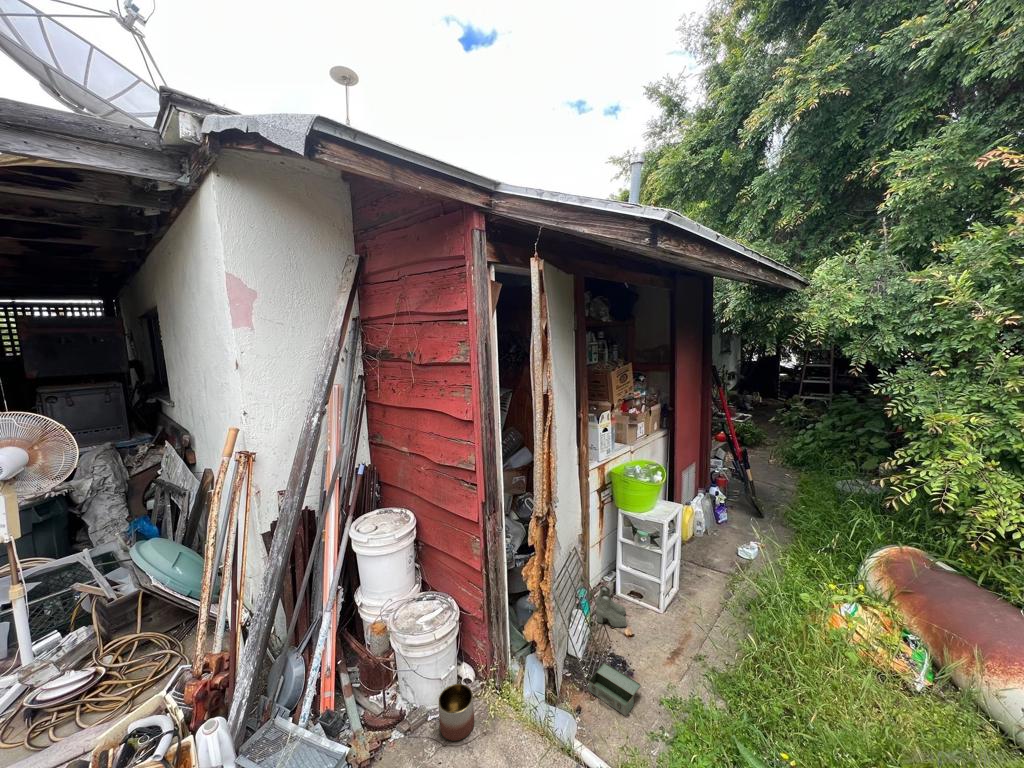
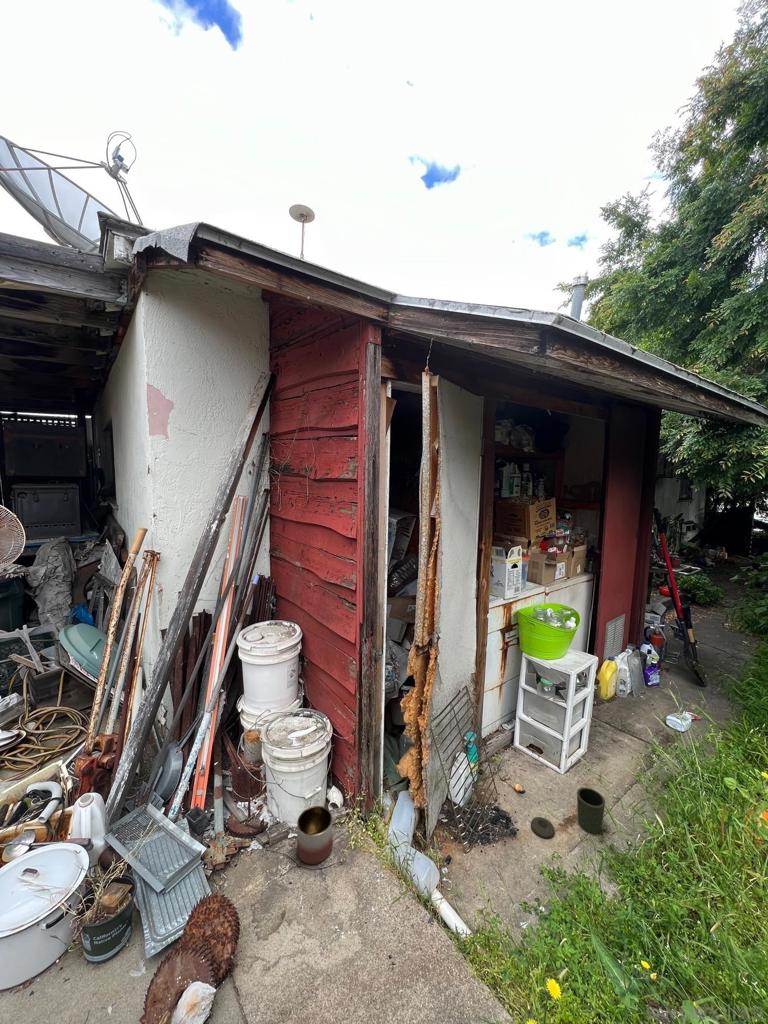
boots: present [596,586,627,627] -> none [488,732,522,780]
trash can: none [642,622,703,673] -> present [531,788,605,838]
toolbox: present [588,663,641,716] -> none [465,815,523,879]

